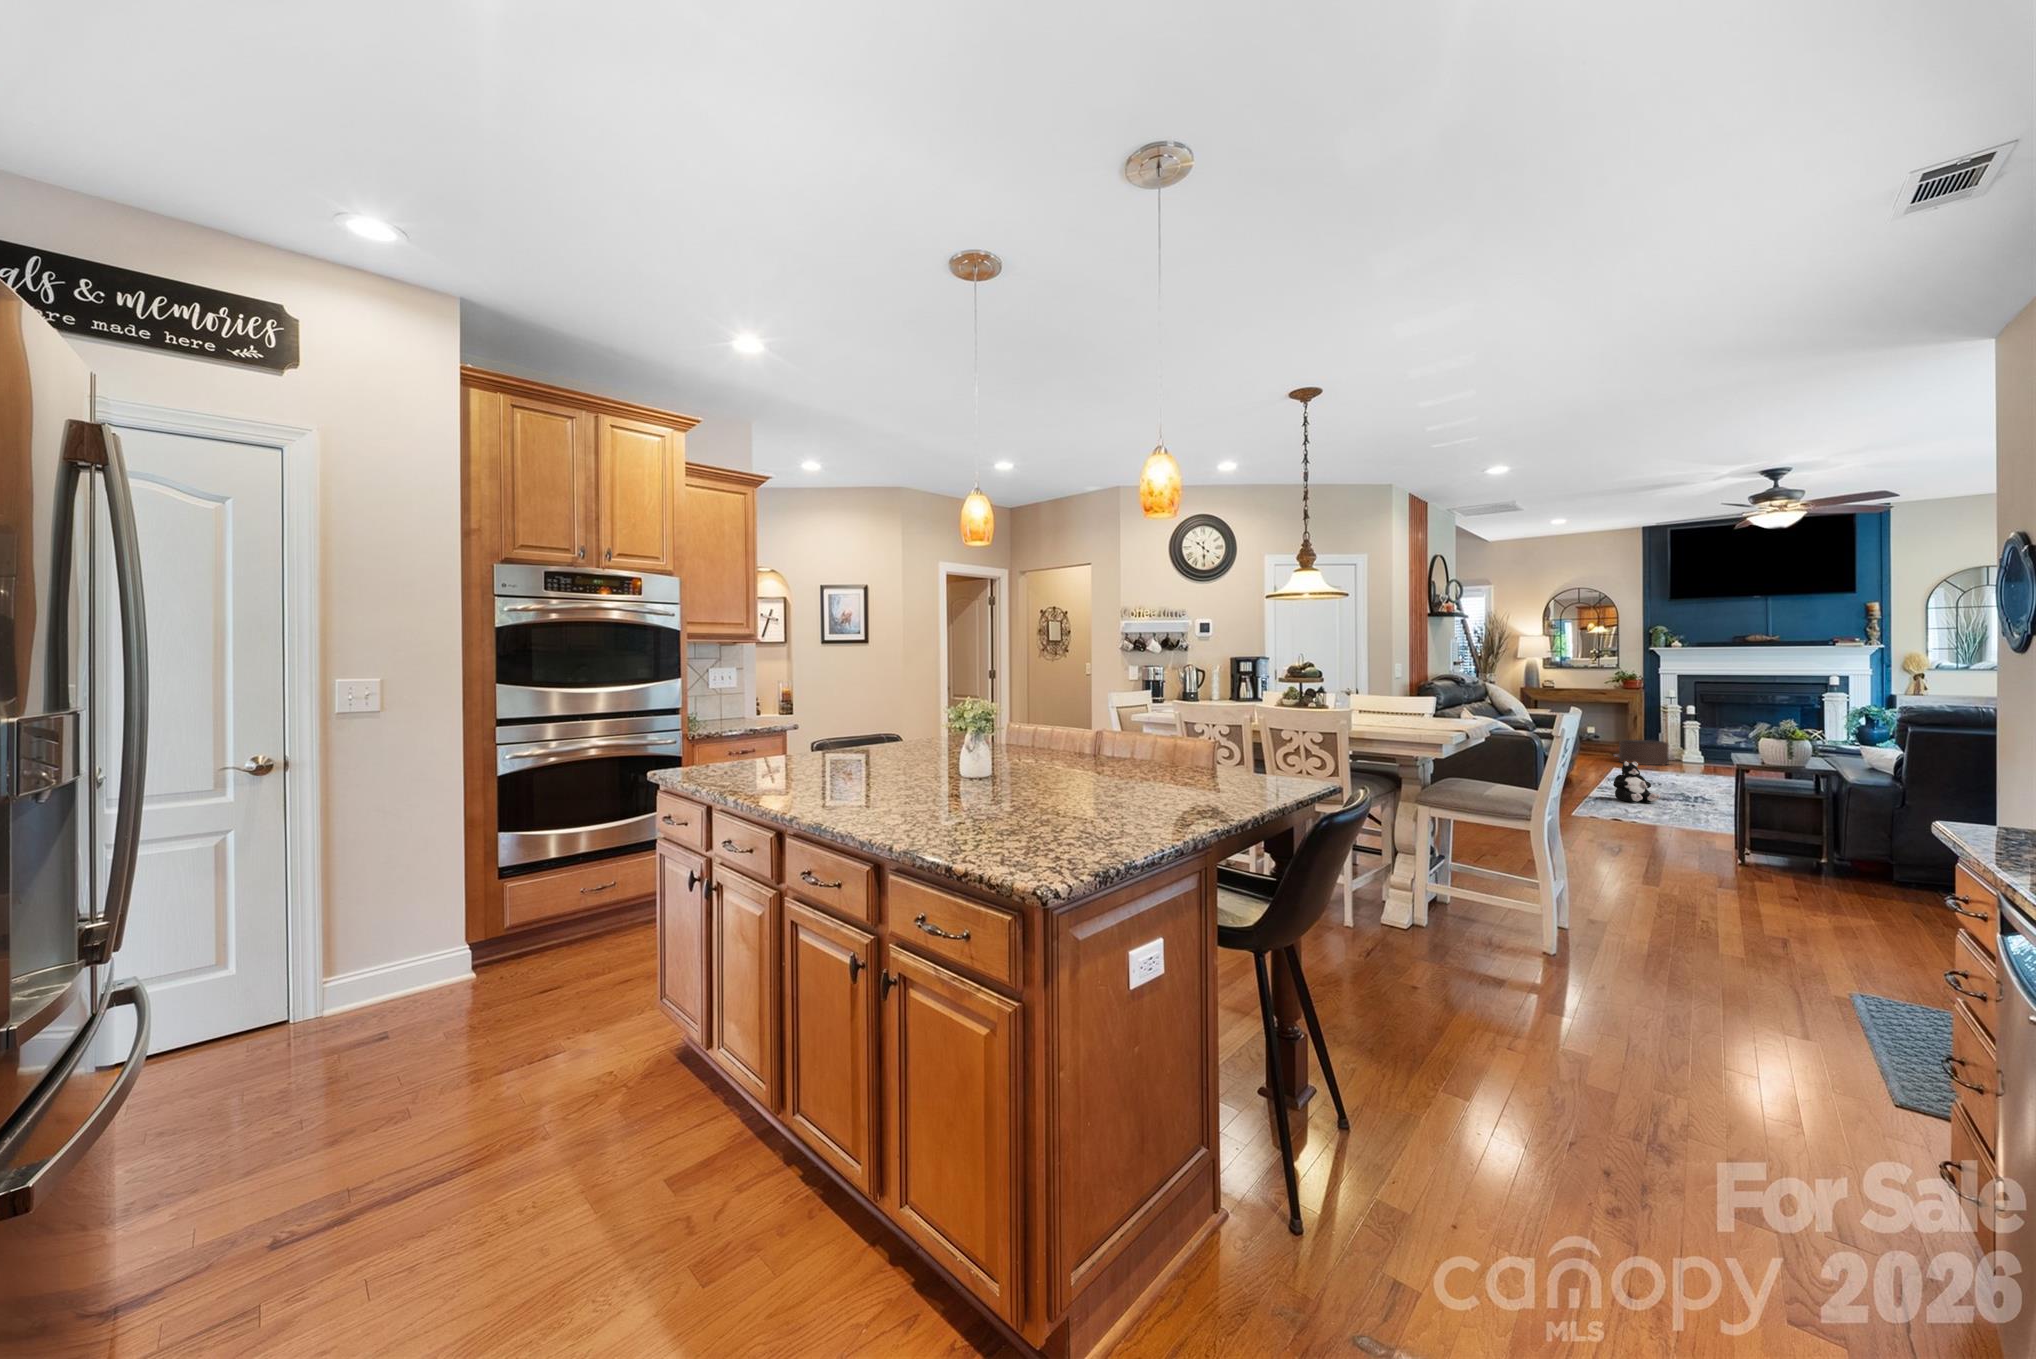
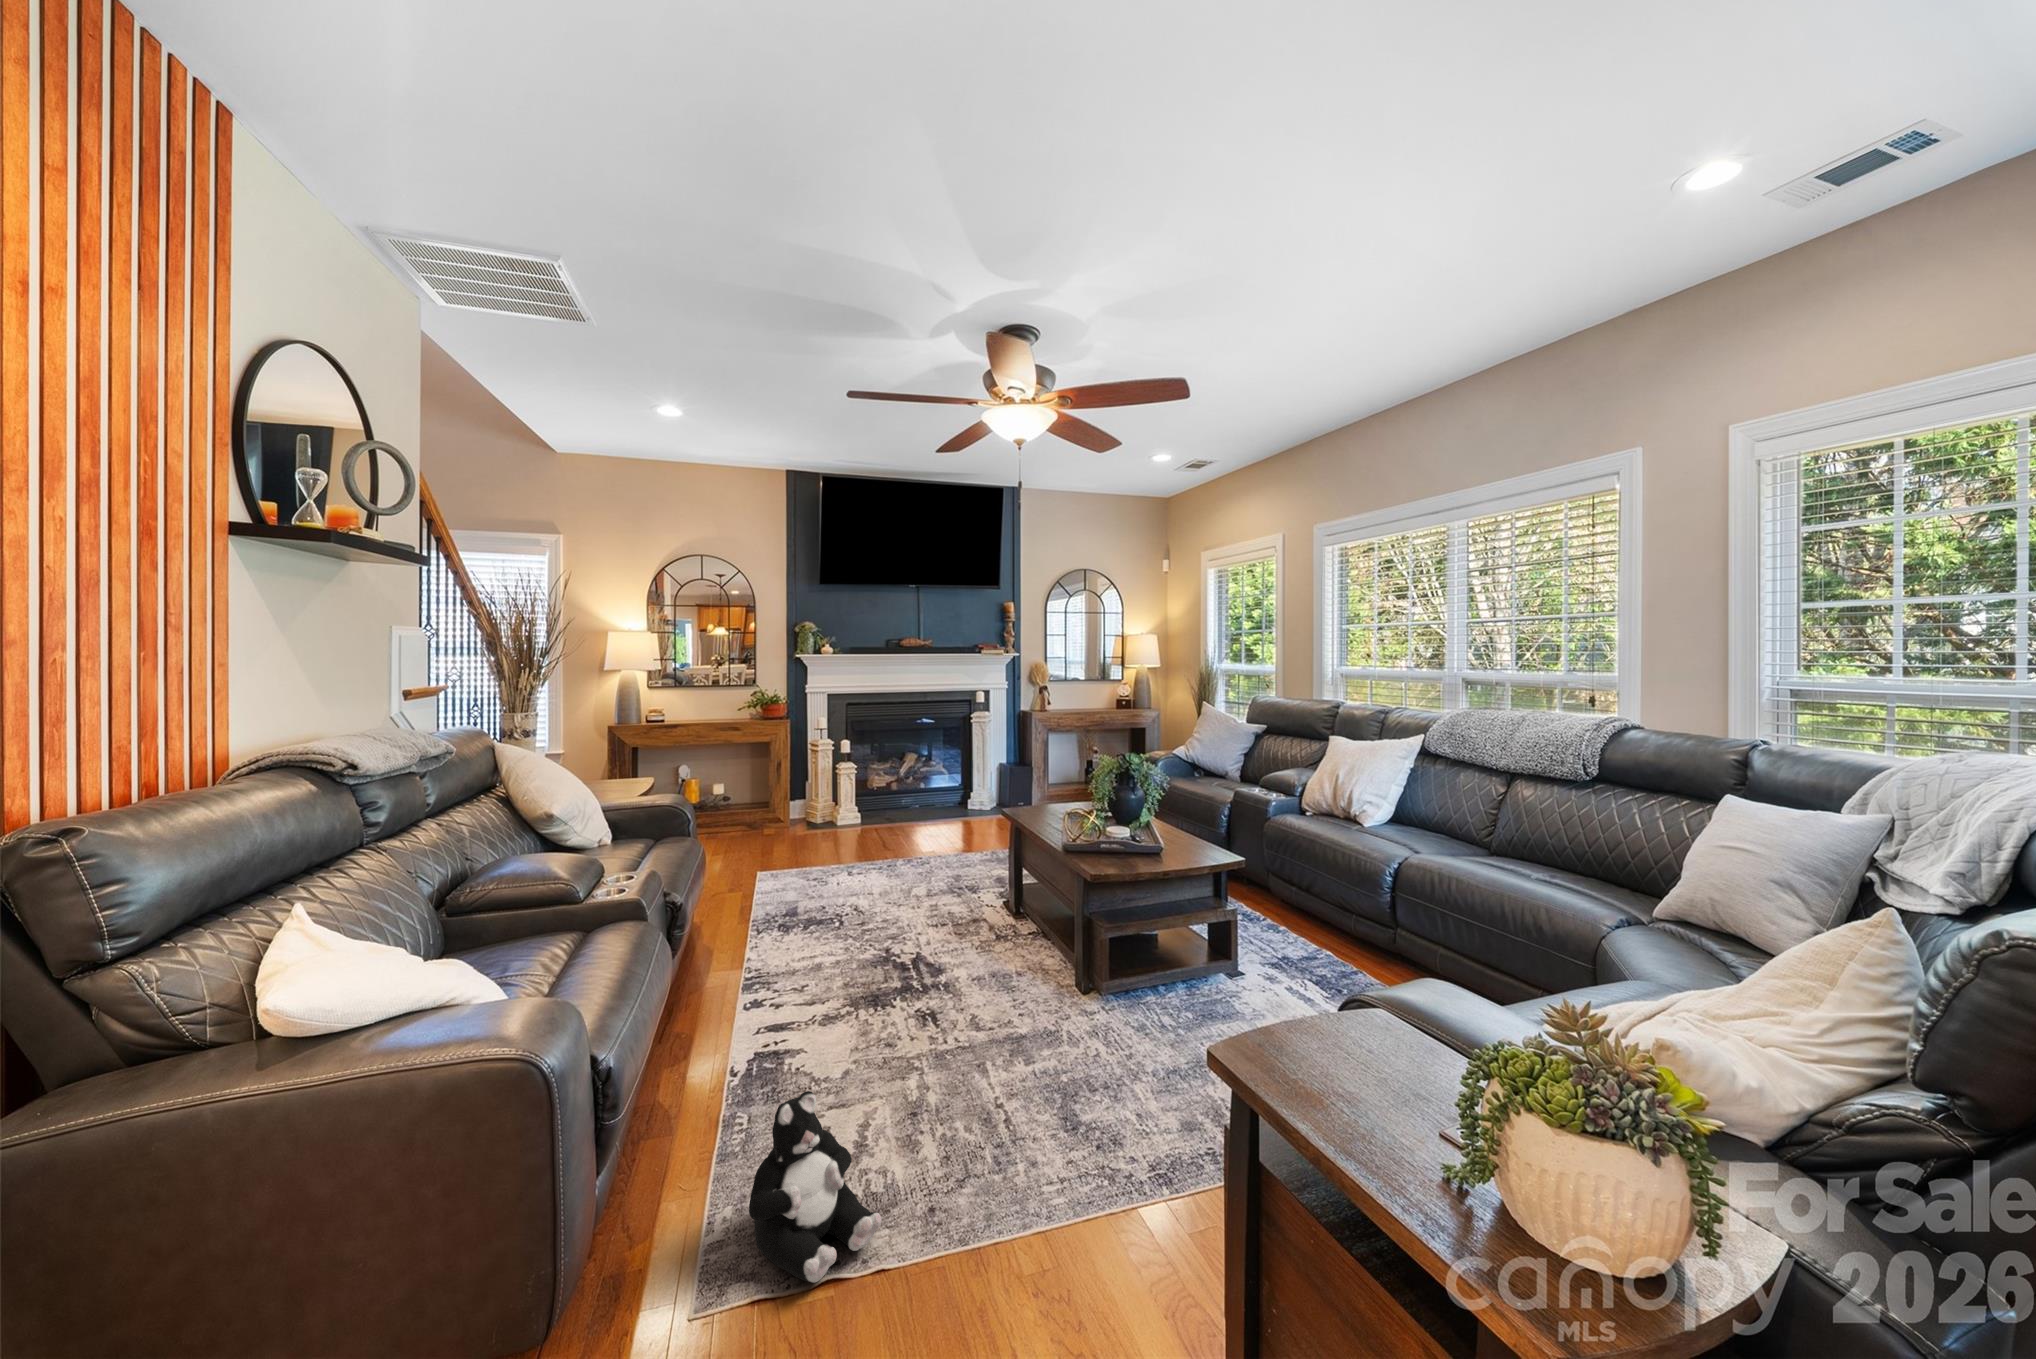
pouf: present [1614,740,1675,765] -> none [751,812,837,864]

